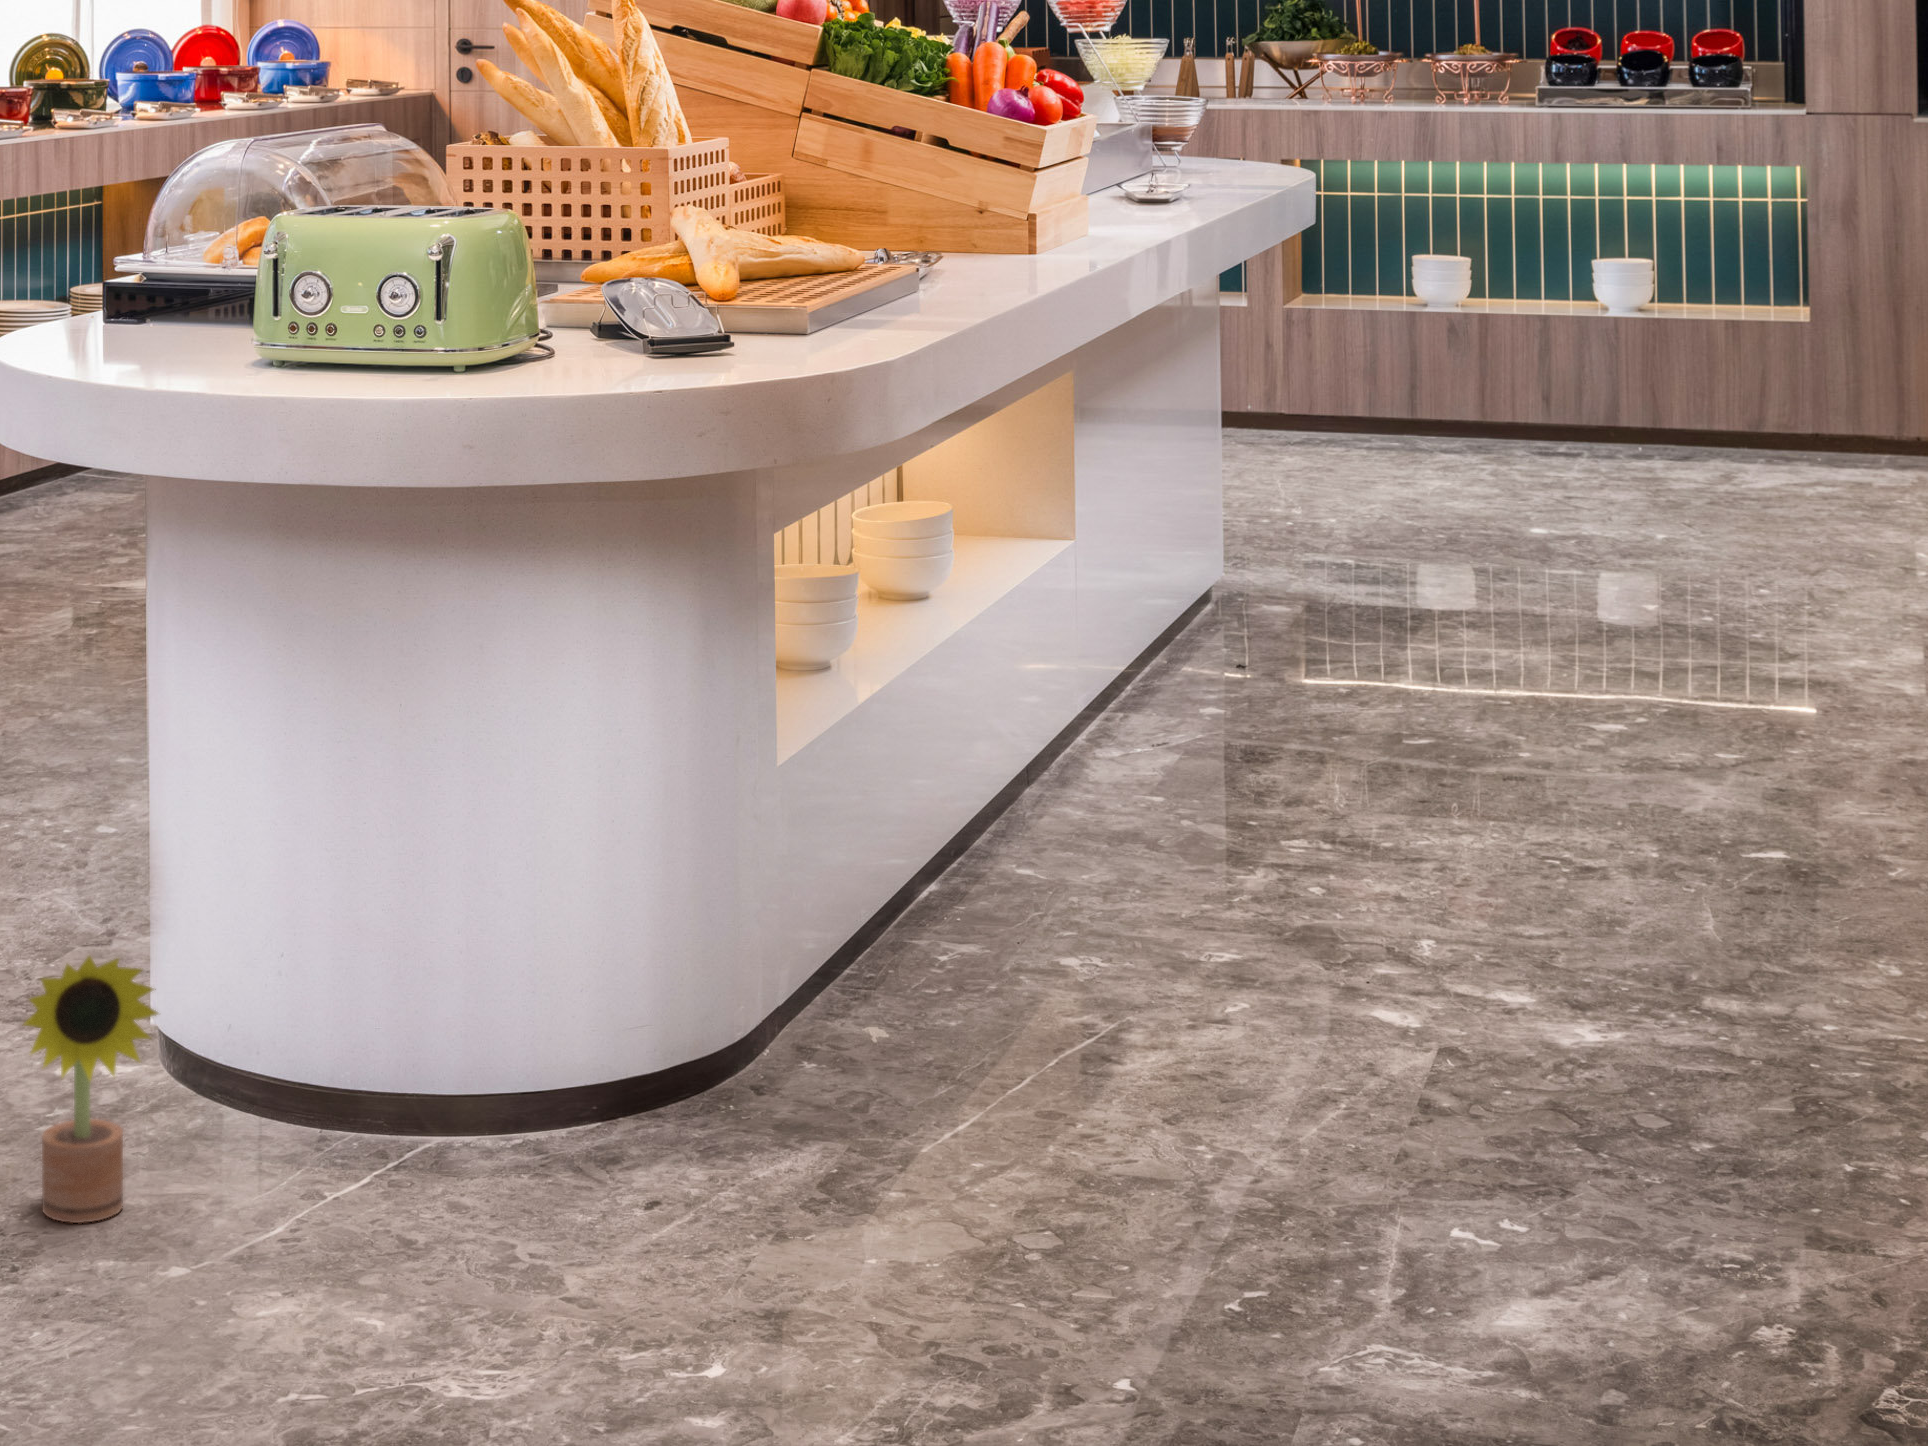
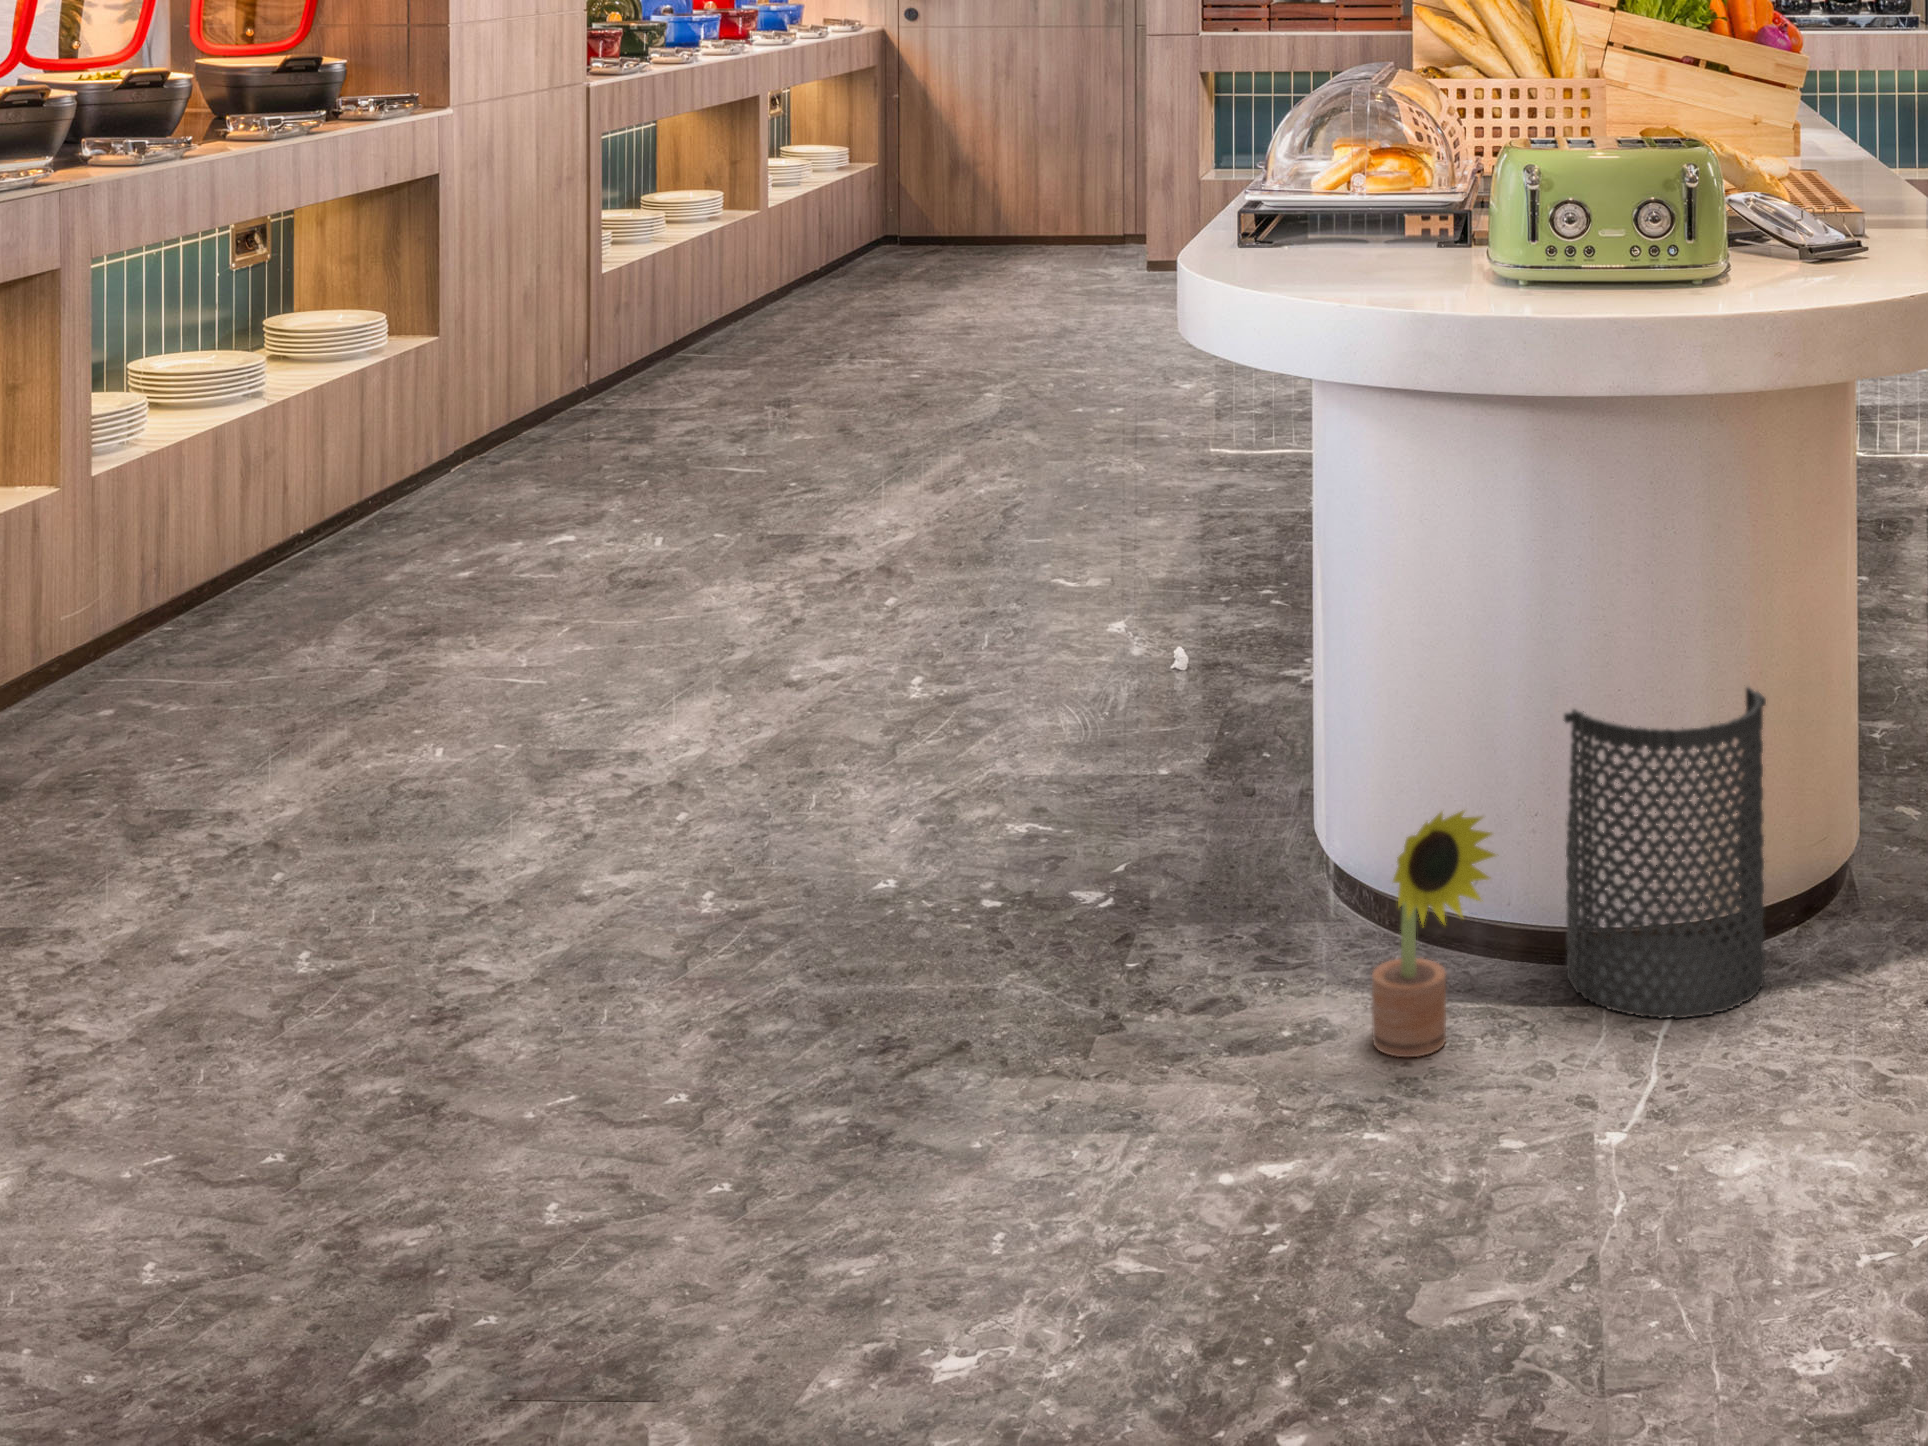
trash can: none [294,840,534,1230] -> present [1564,687,1766,1018]

